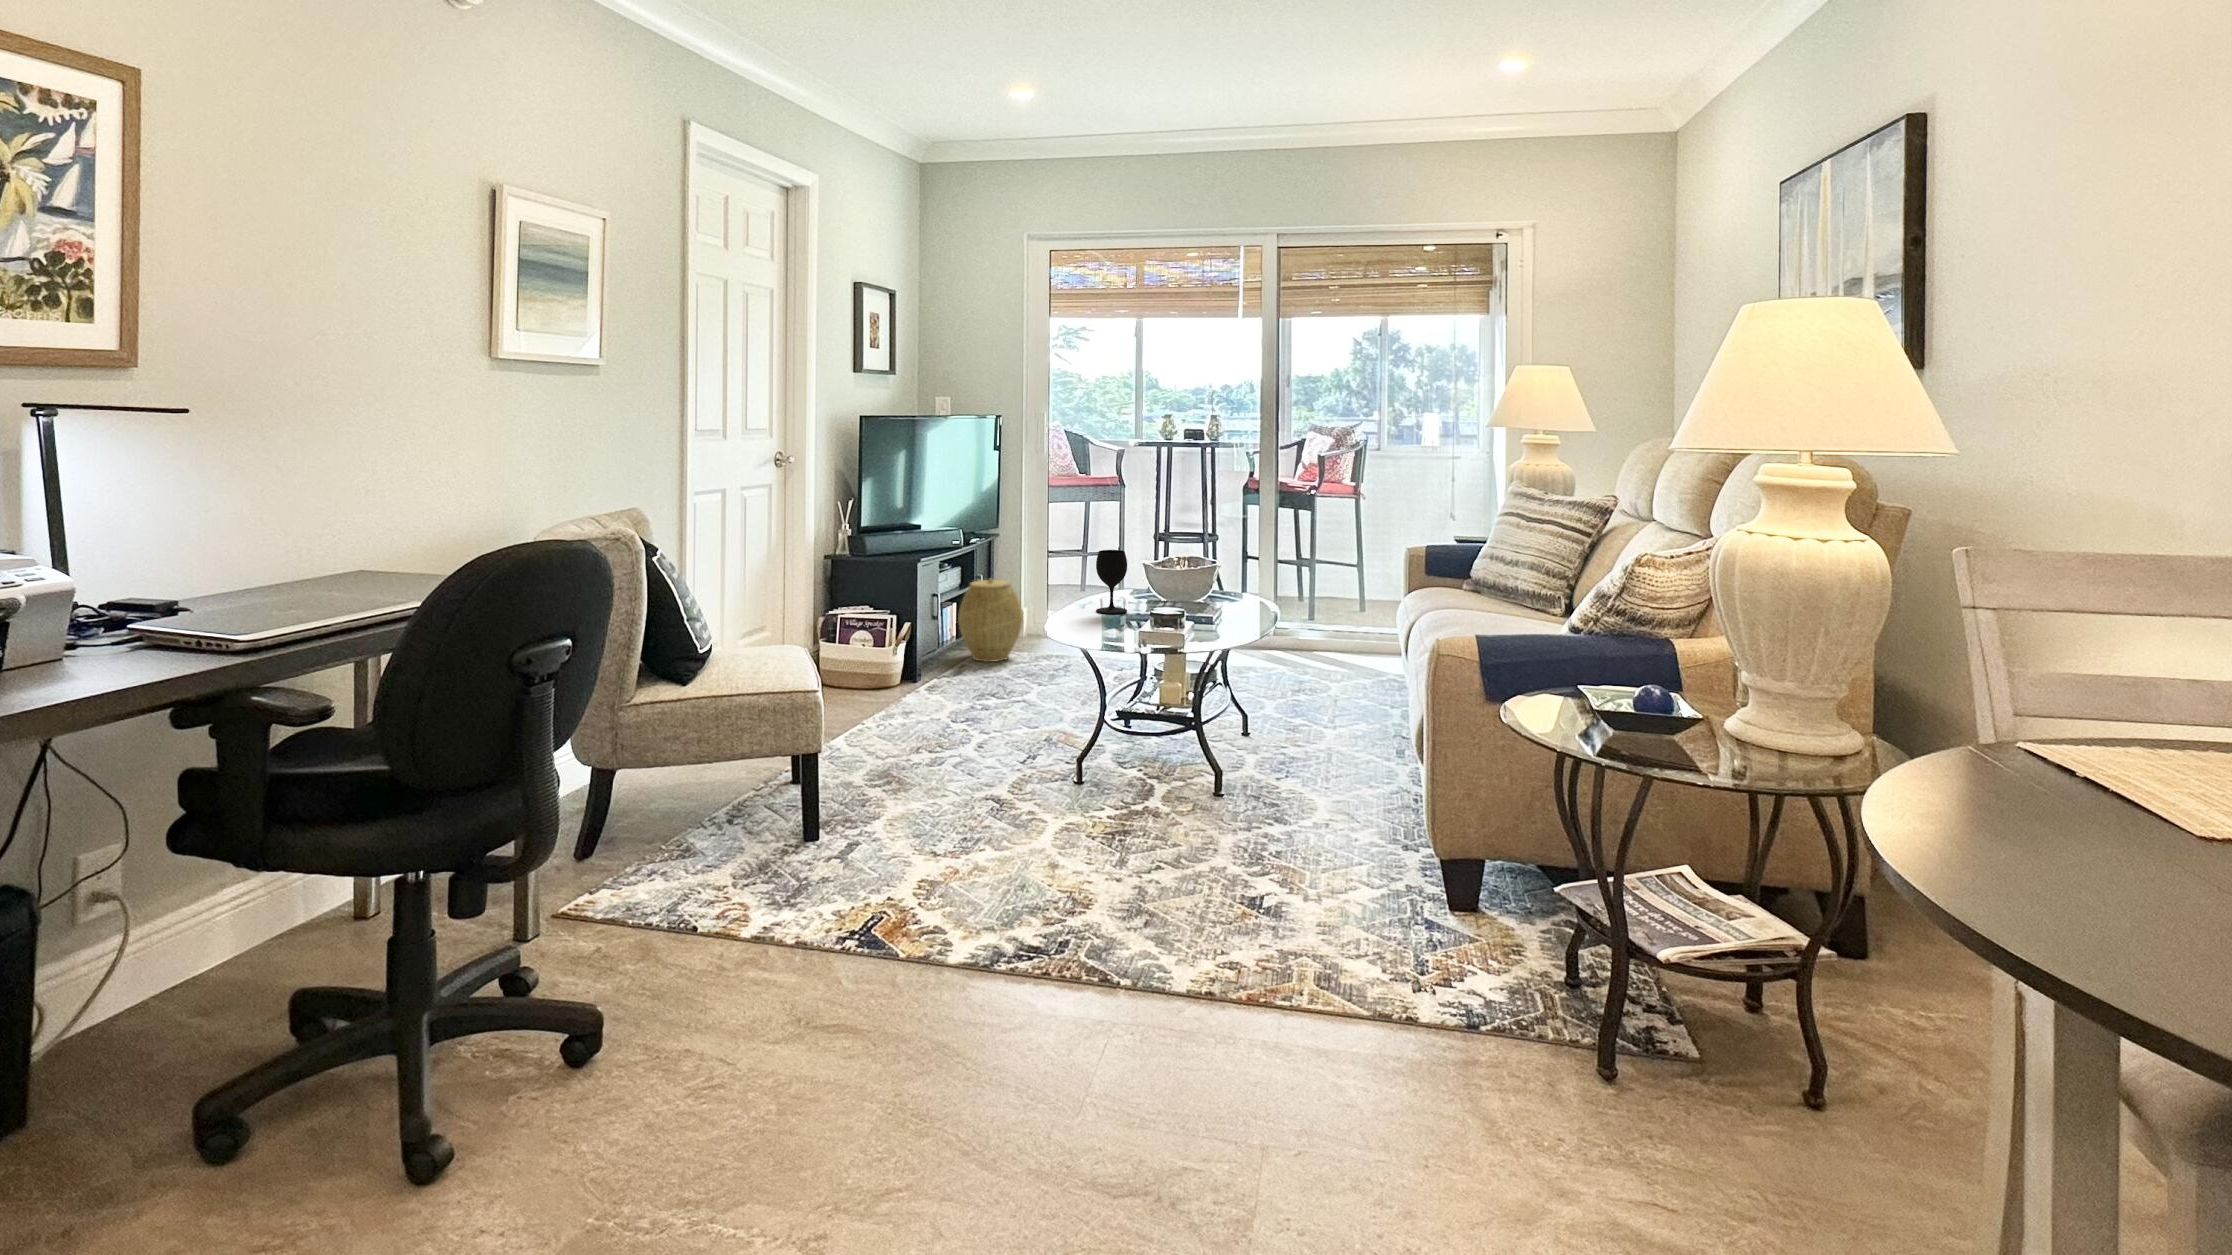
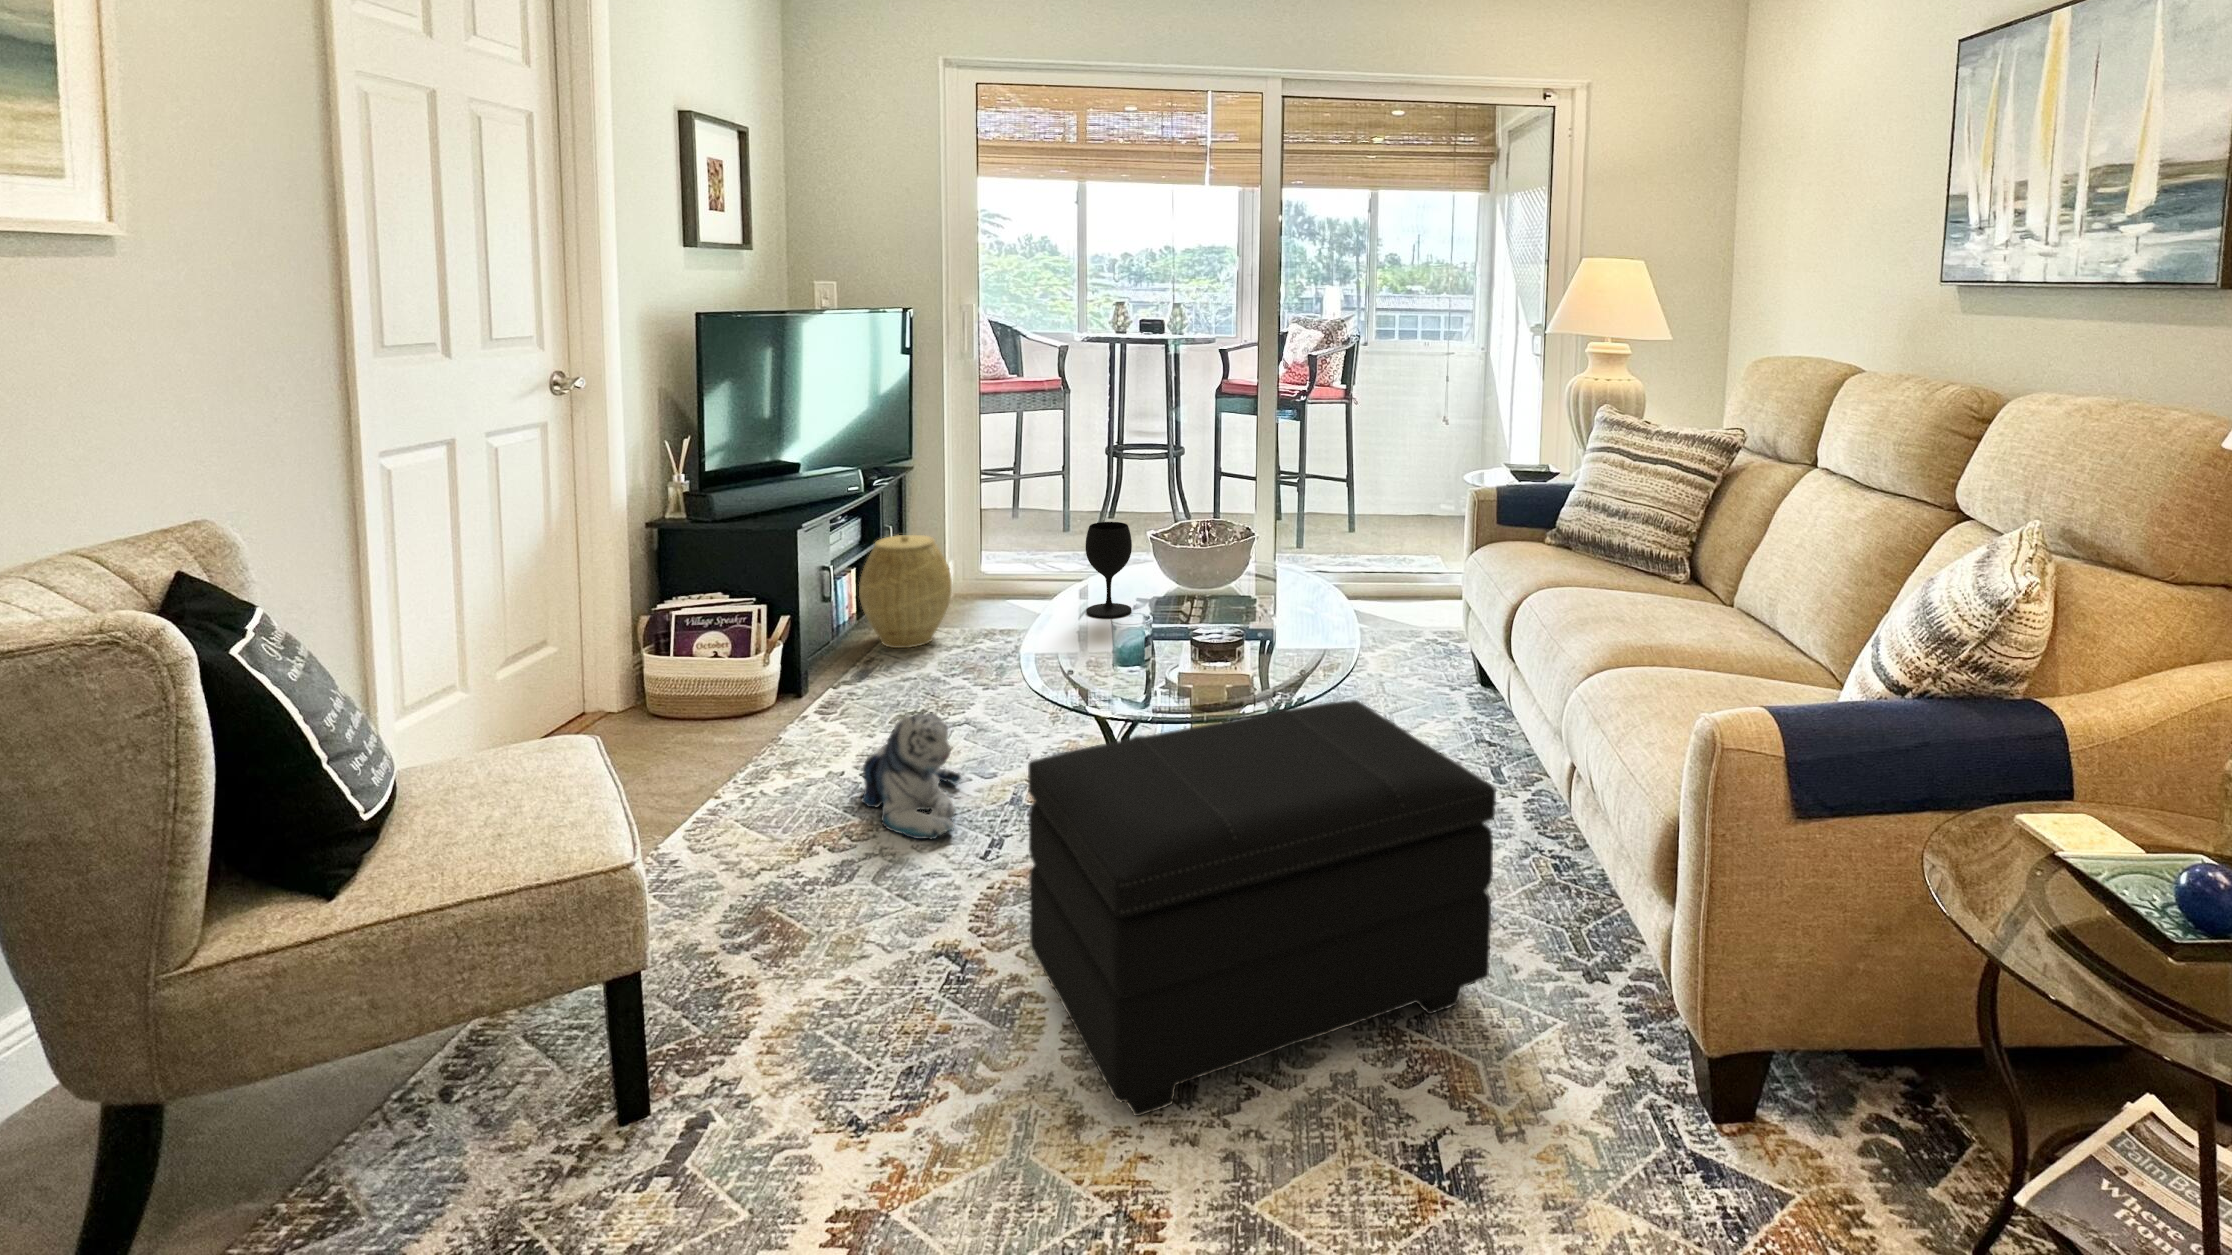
footstool: none [1039,658,1324,867] -> present [1028,700,1496,1116]
plush toy: none [949,673,1015,752] -> present [861,713,961,840]

